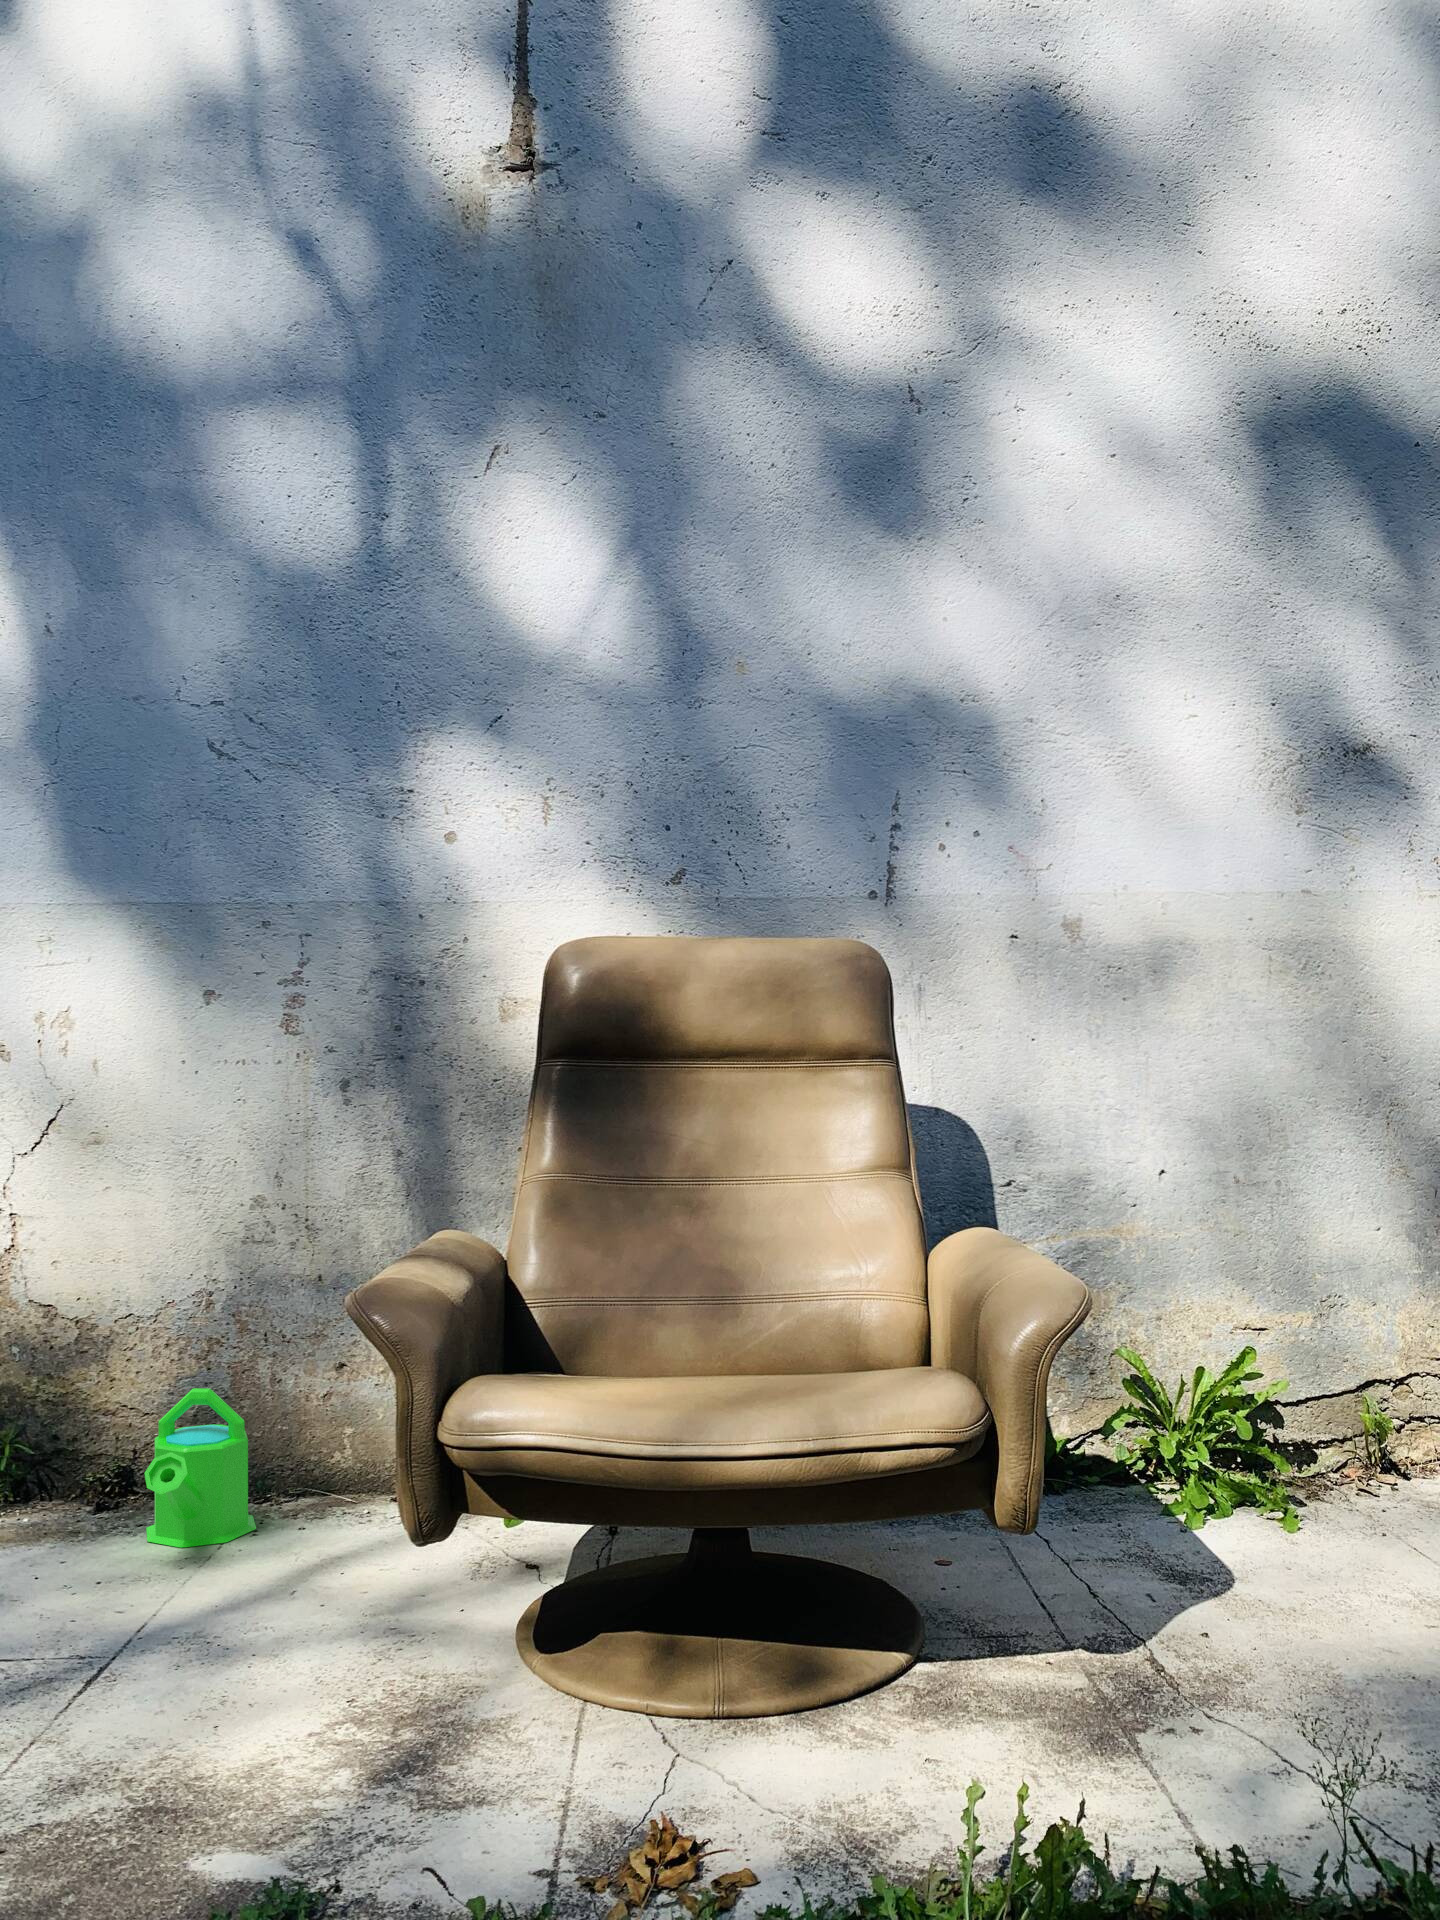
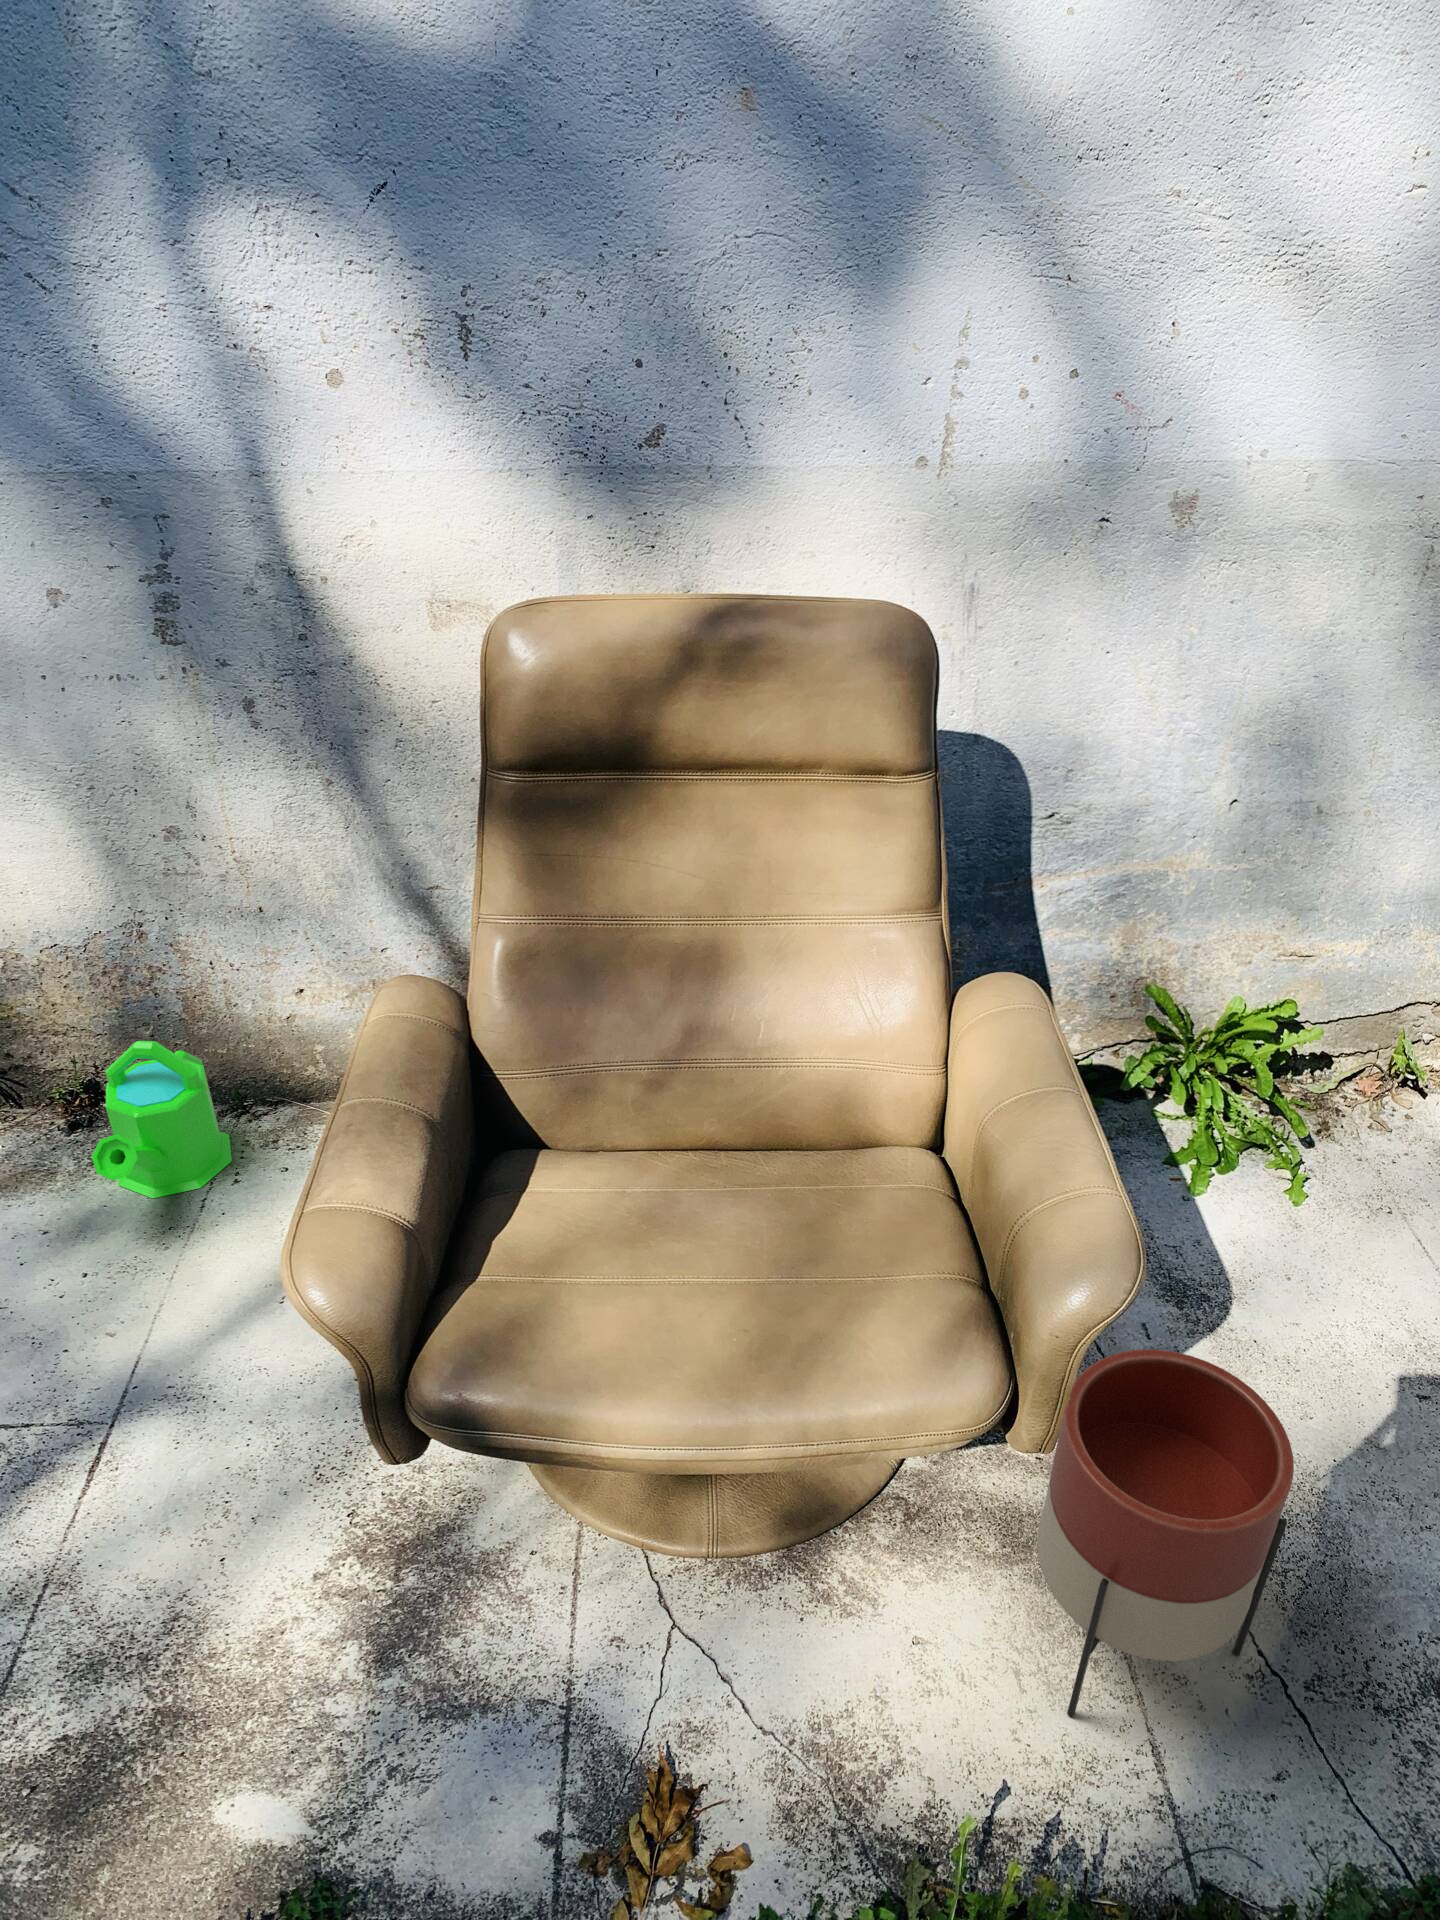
planter: none [1026,1433,1231,1781] -> present [1037,1349,1294,1717]

